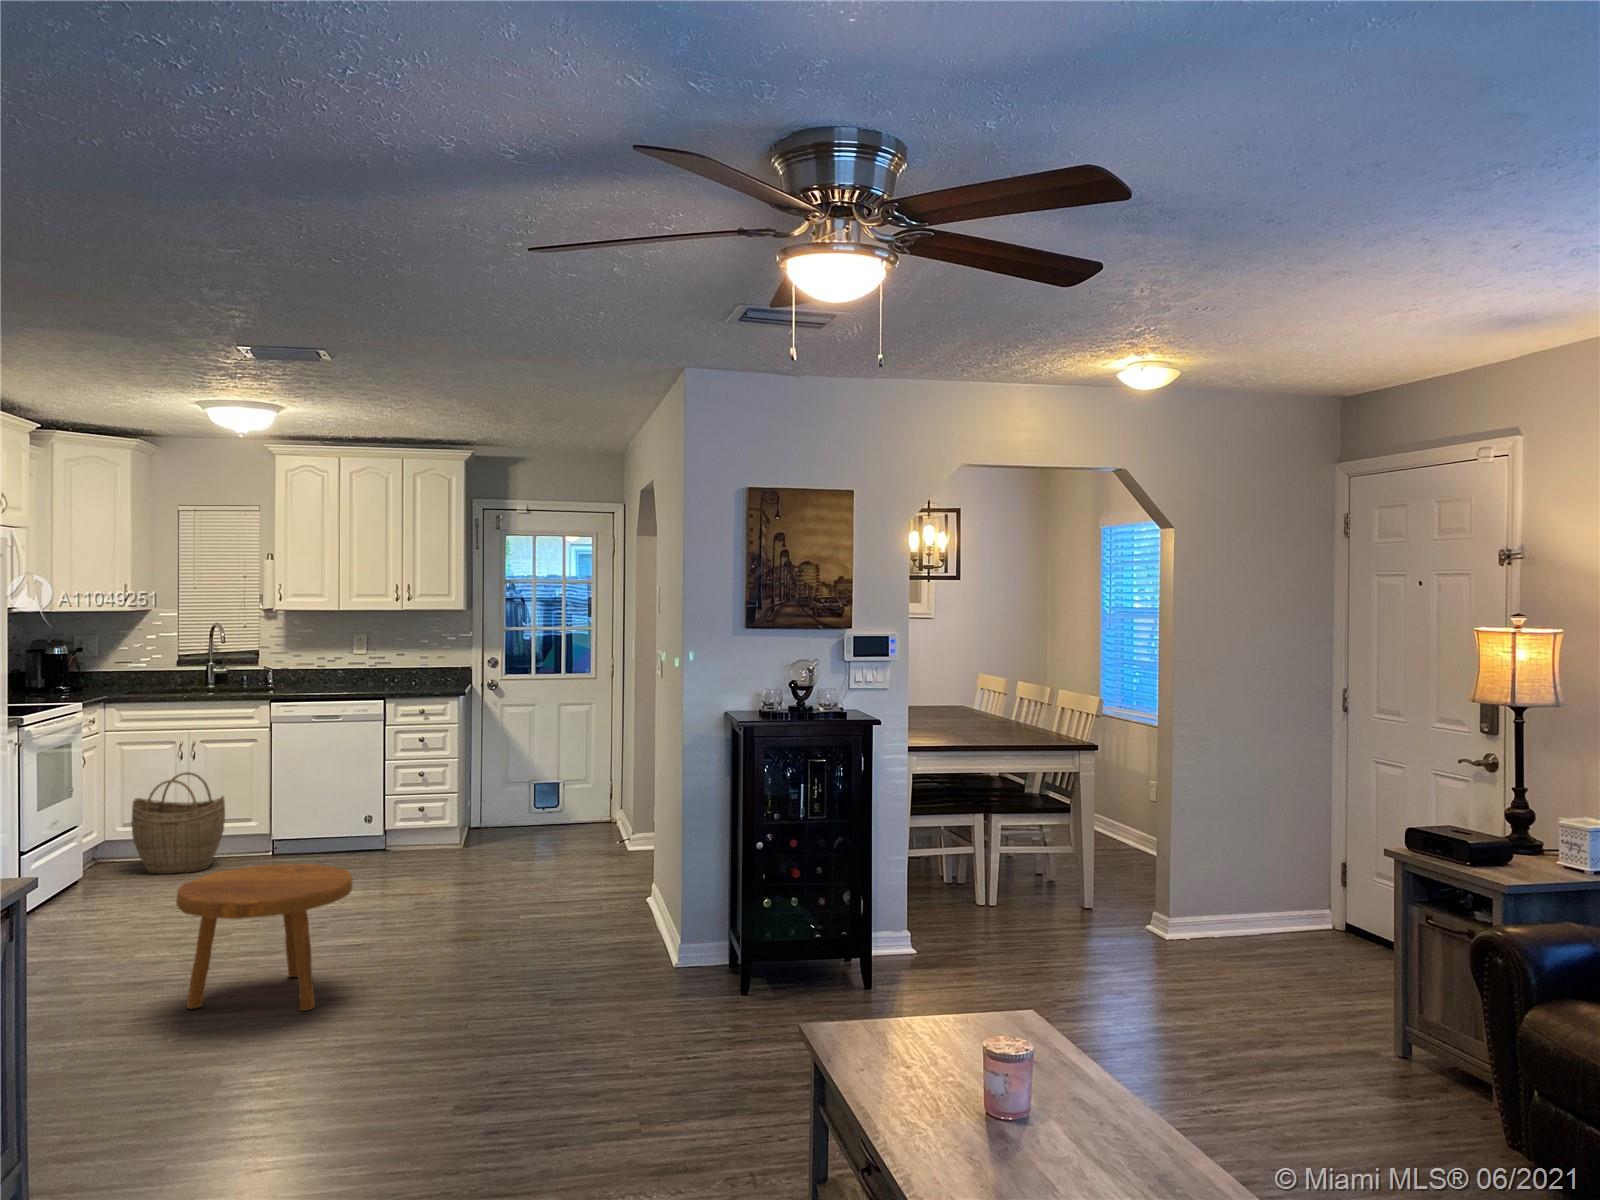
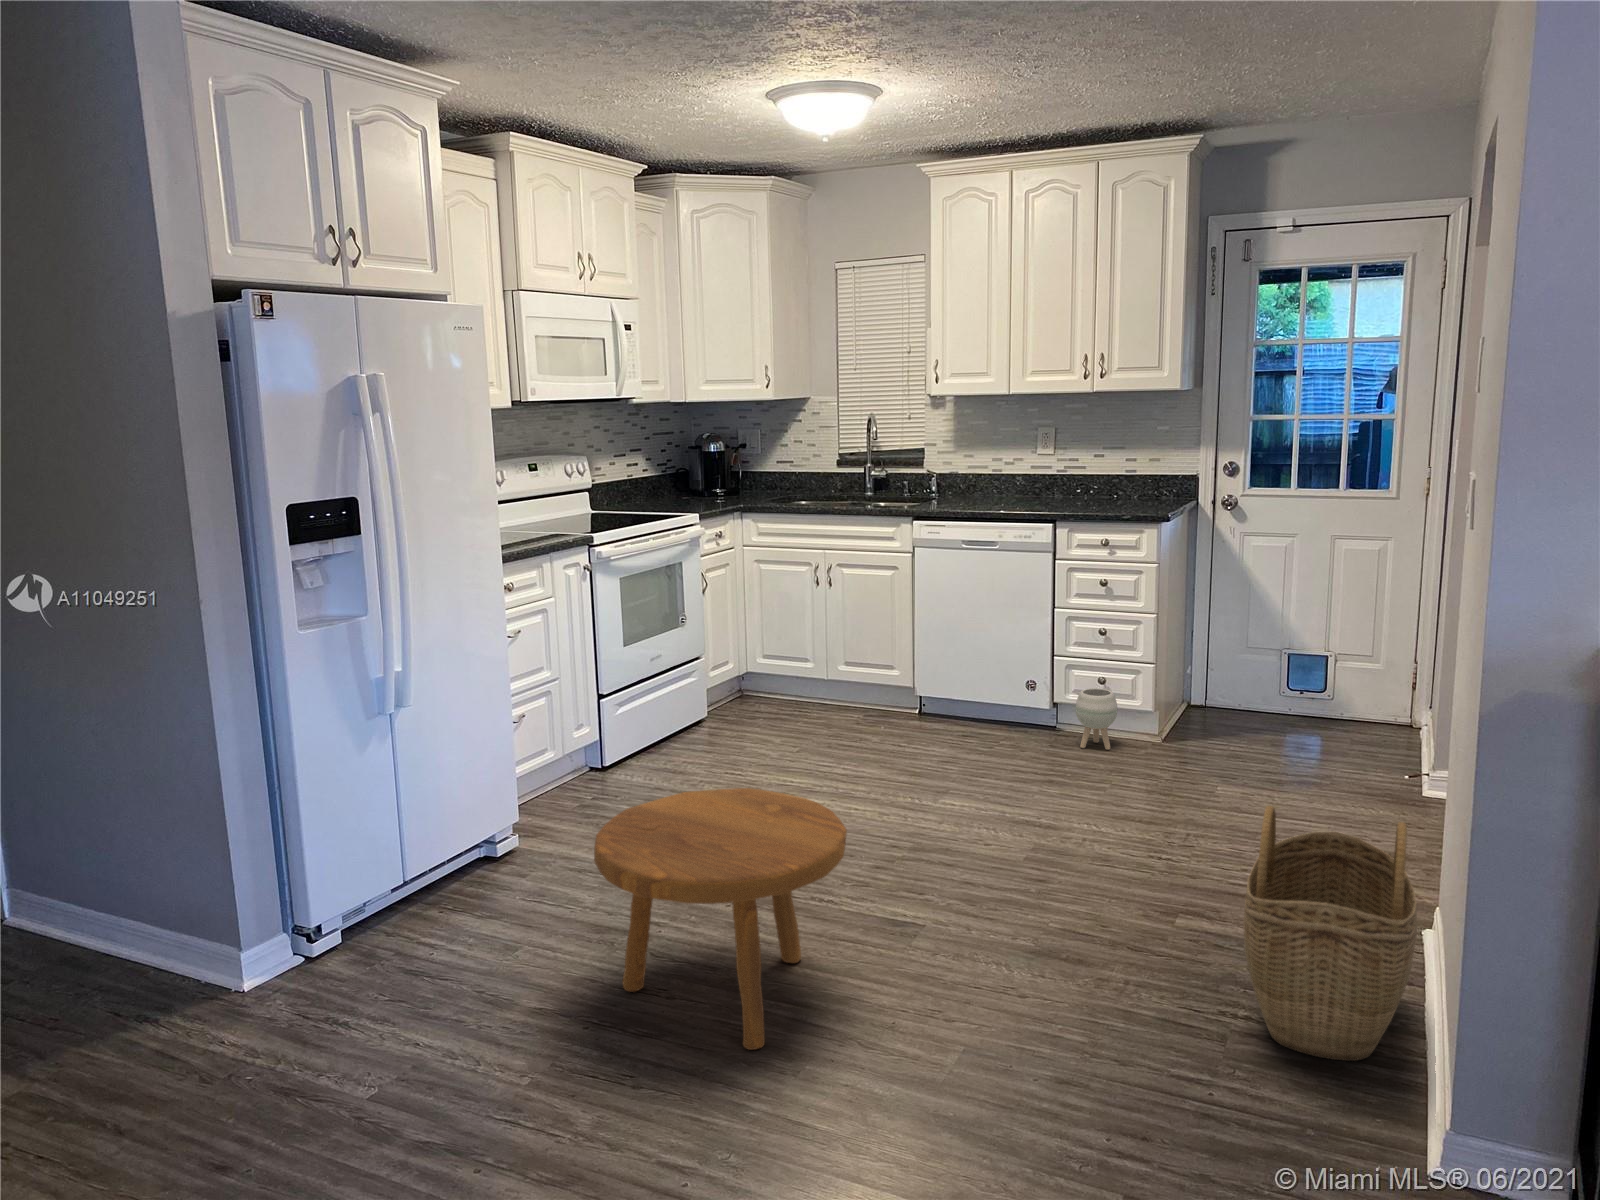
woven basket: present [131,772,225,874] -> present [1243,806,1417,1061]
planter: none [405,814,435,857] -> present [1076,688,1117,750]

